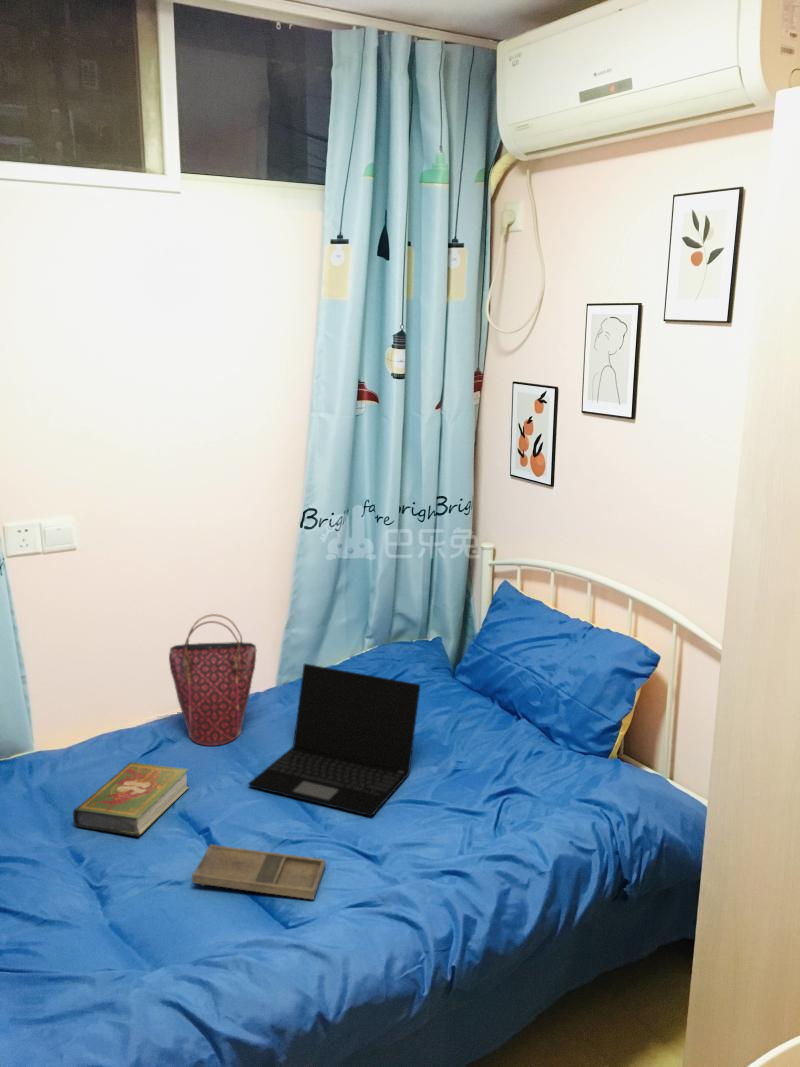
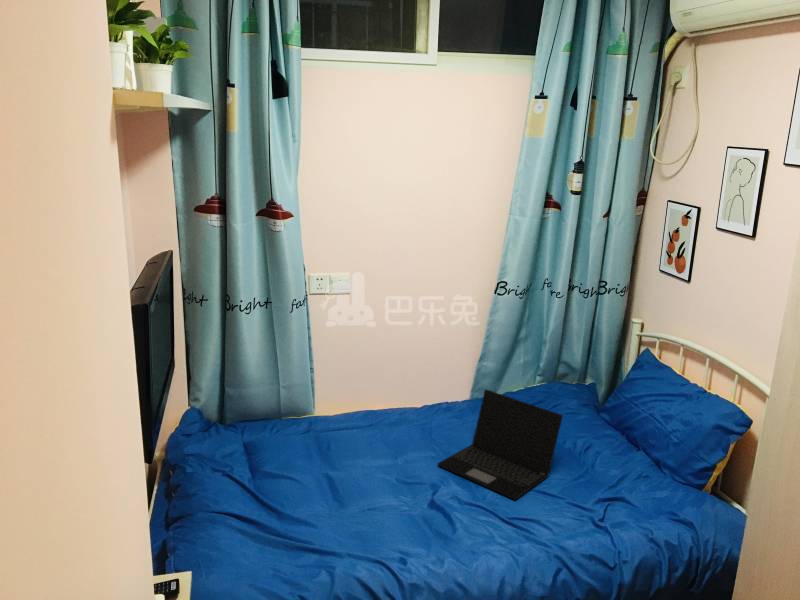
handbag: present [169,614,256,746] -> none [398,348,455,435]
book: present [73,762,188,836] -> none [326,437,400,485]
tray: present [192,844,326,899] -> none [390,498,477,546]

